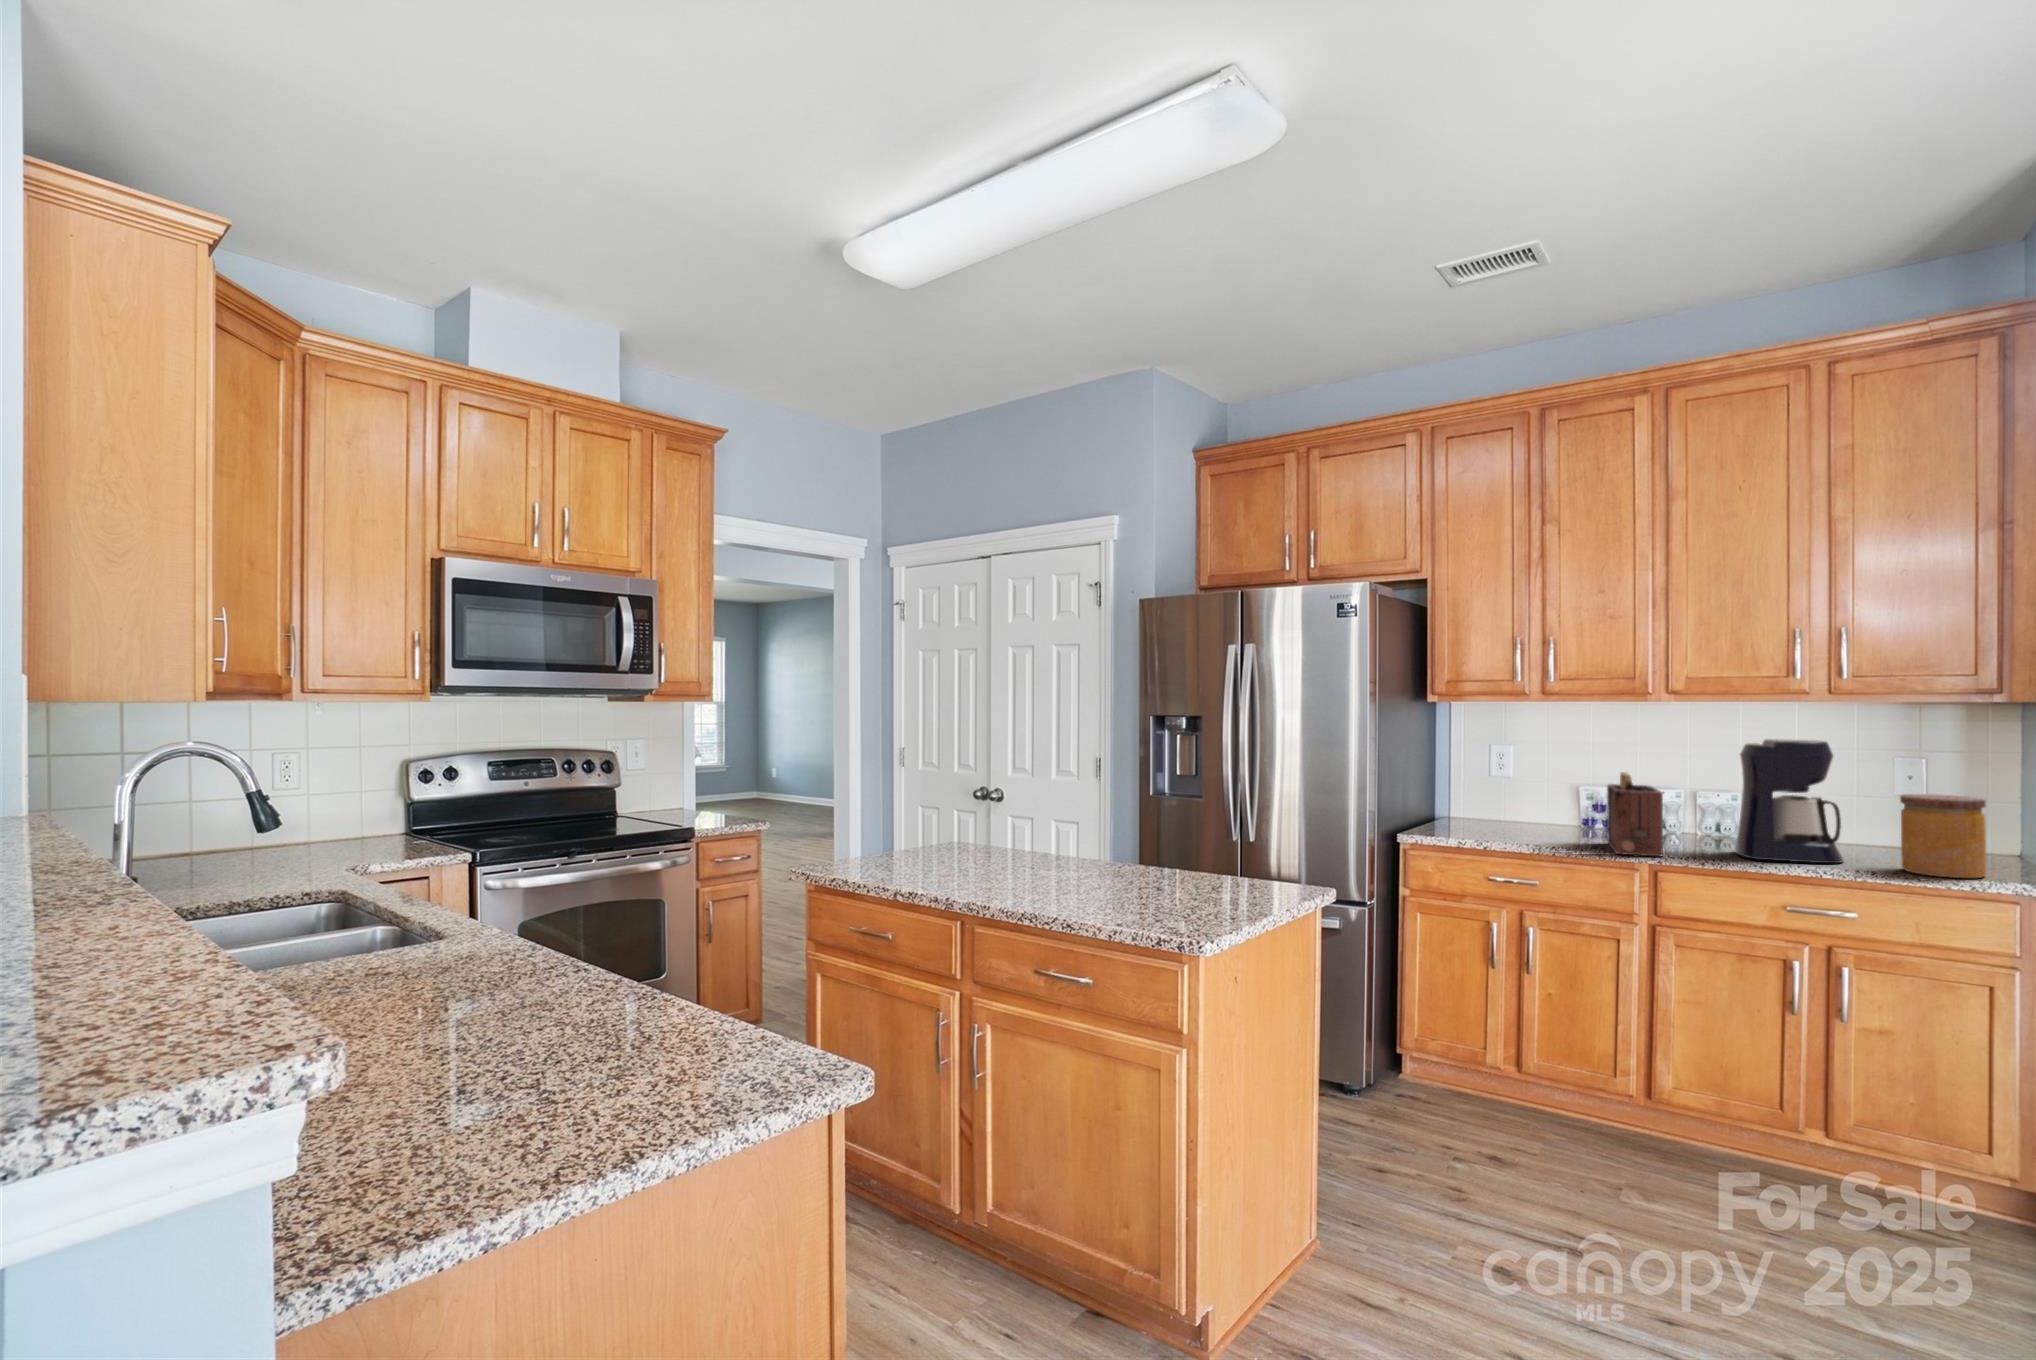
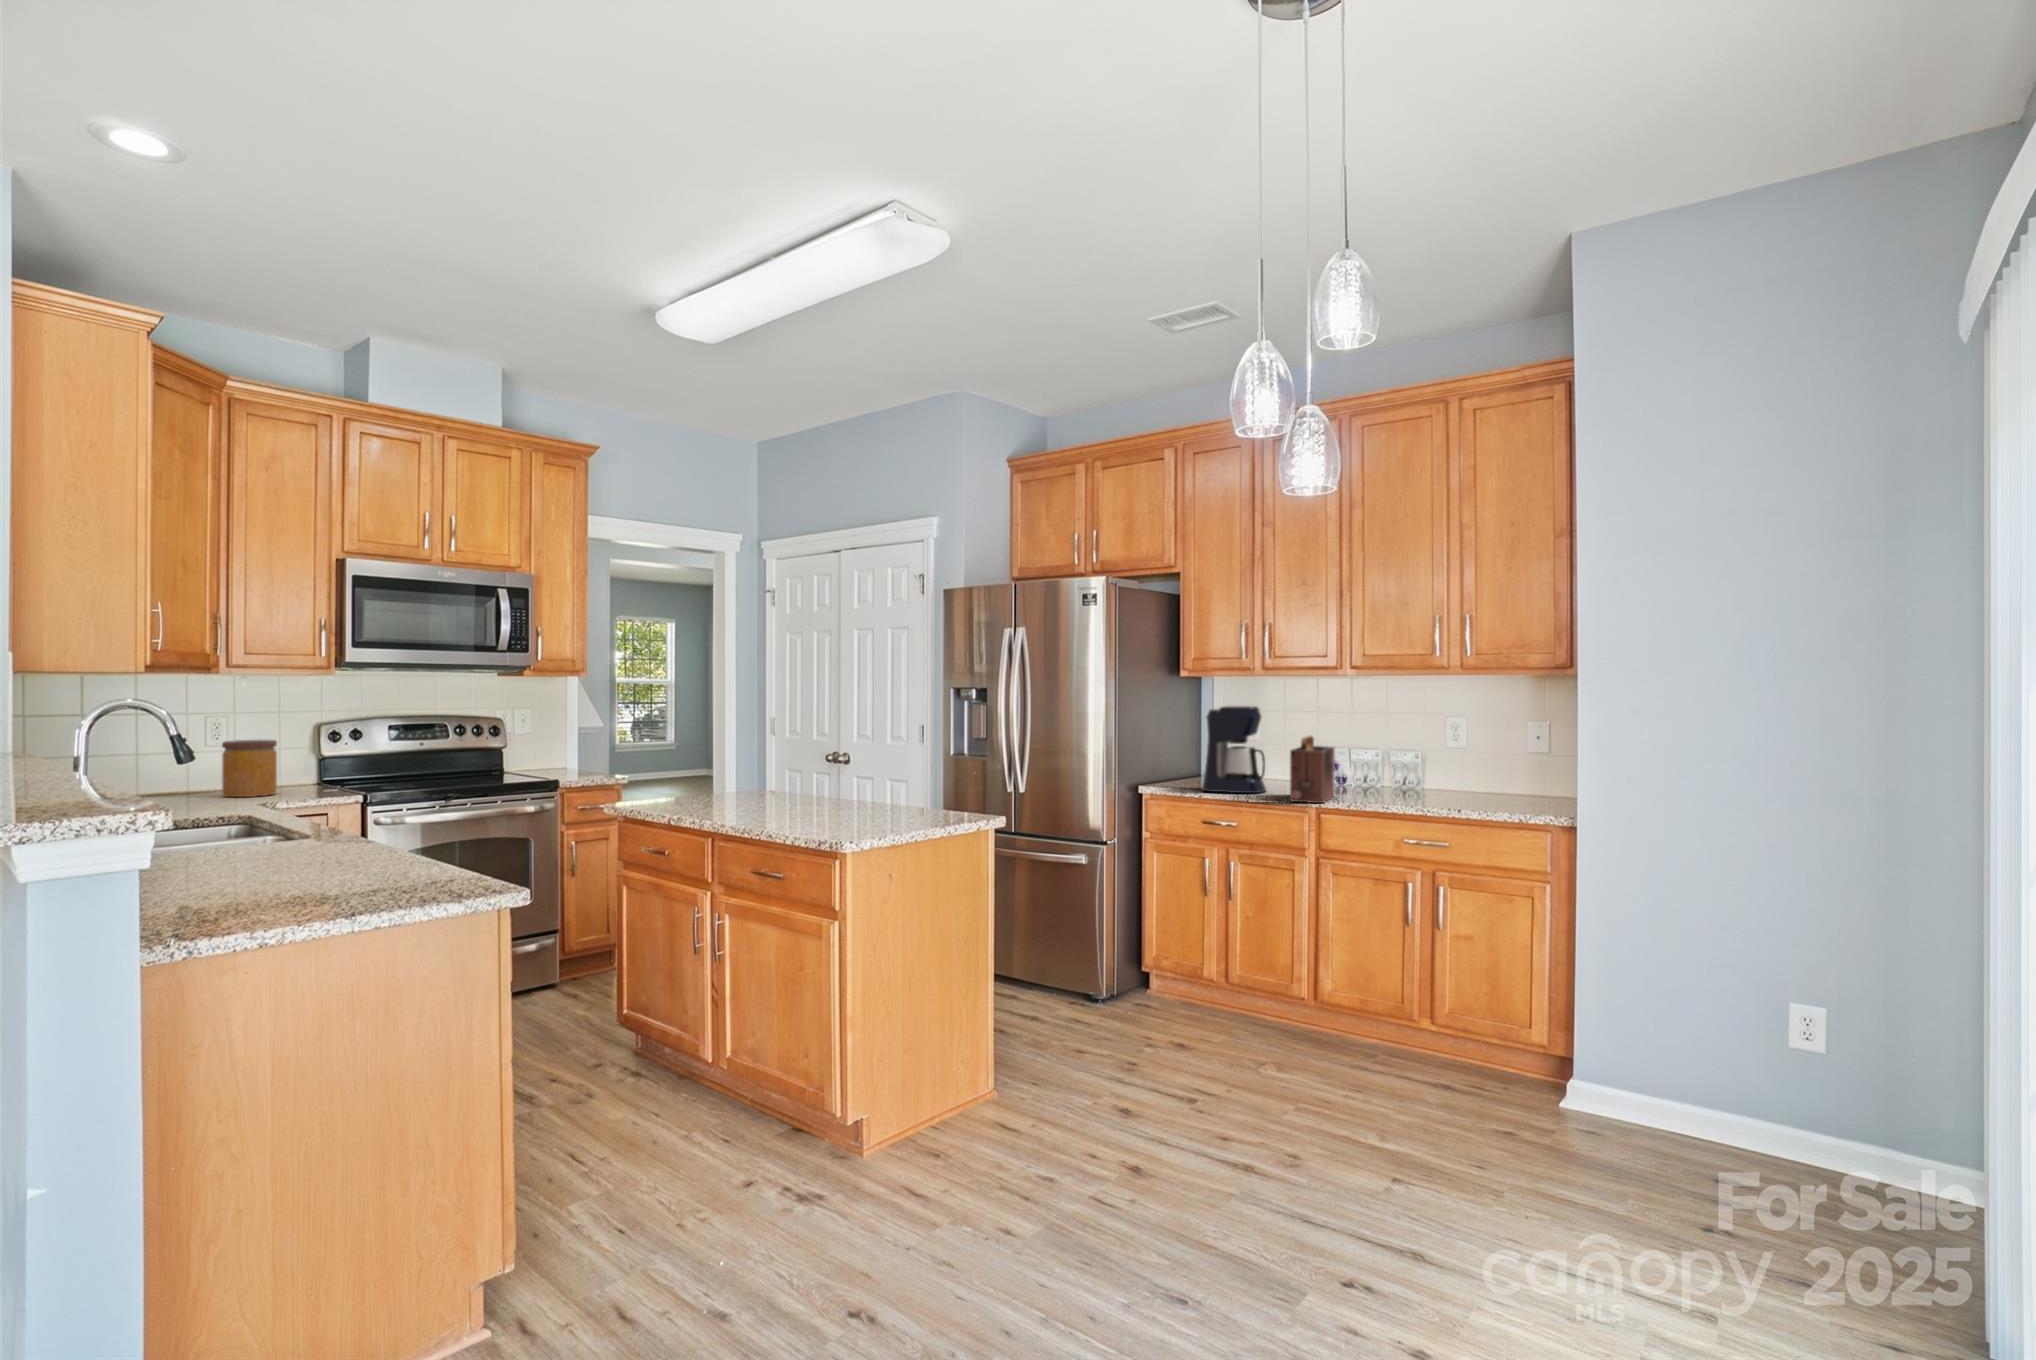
coffee maker: present [1735,739,1843,863] -> present [1202,706,1266,793]
jar: present [1900,794,1986,878] -> present [222,740,277,797]

